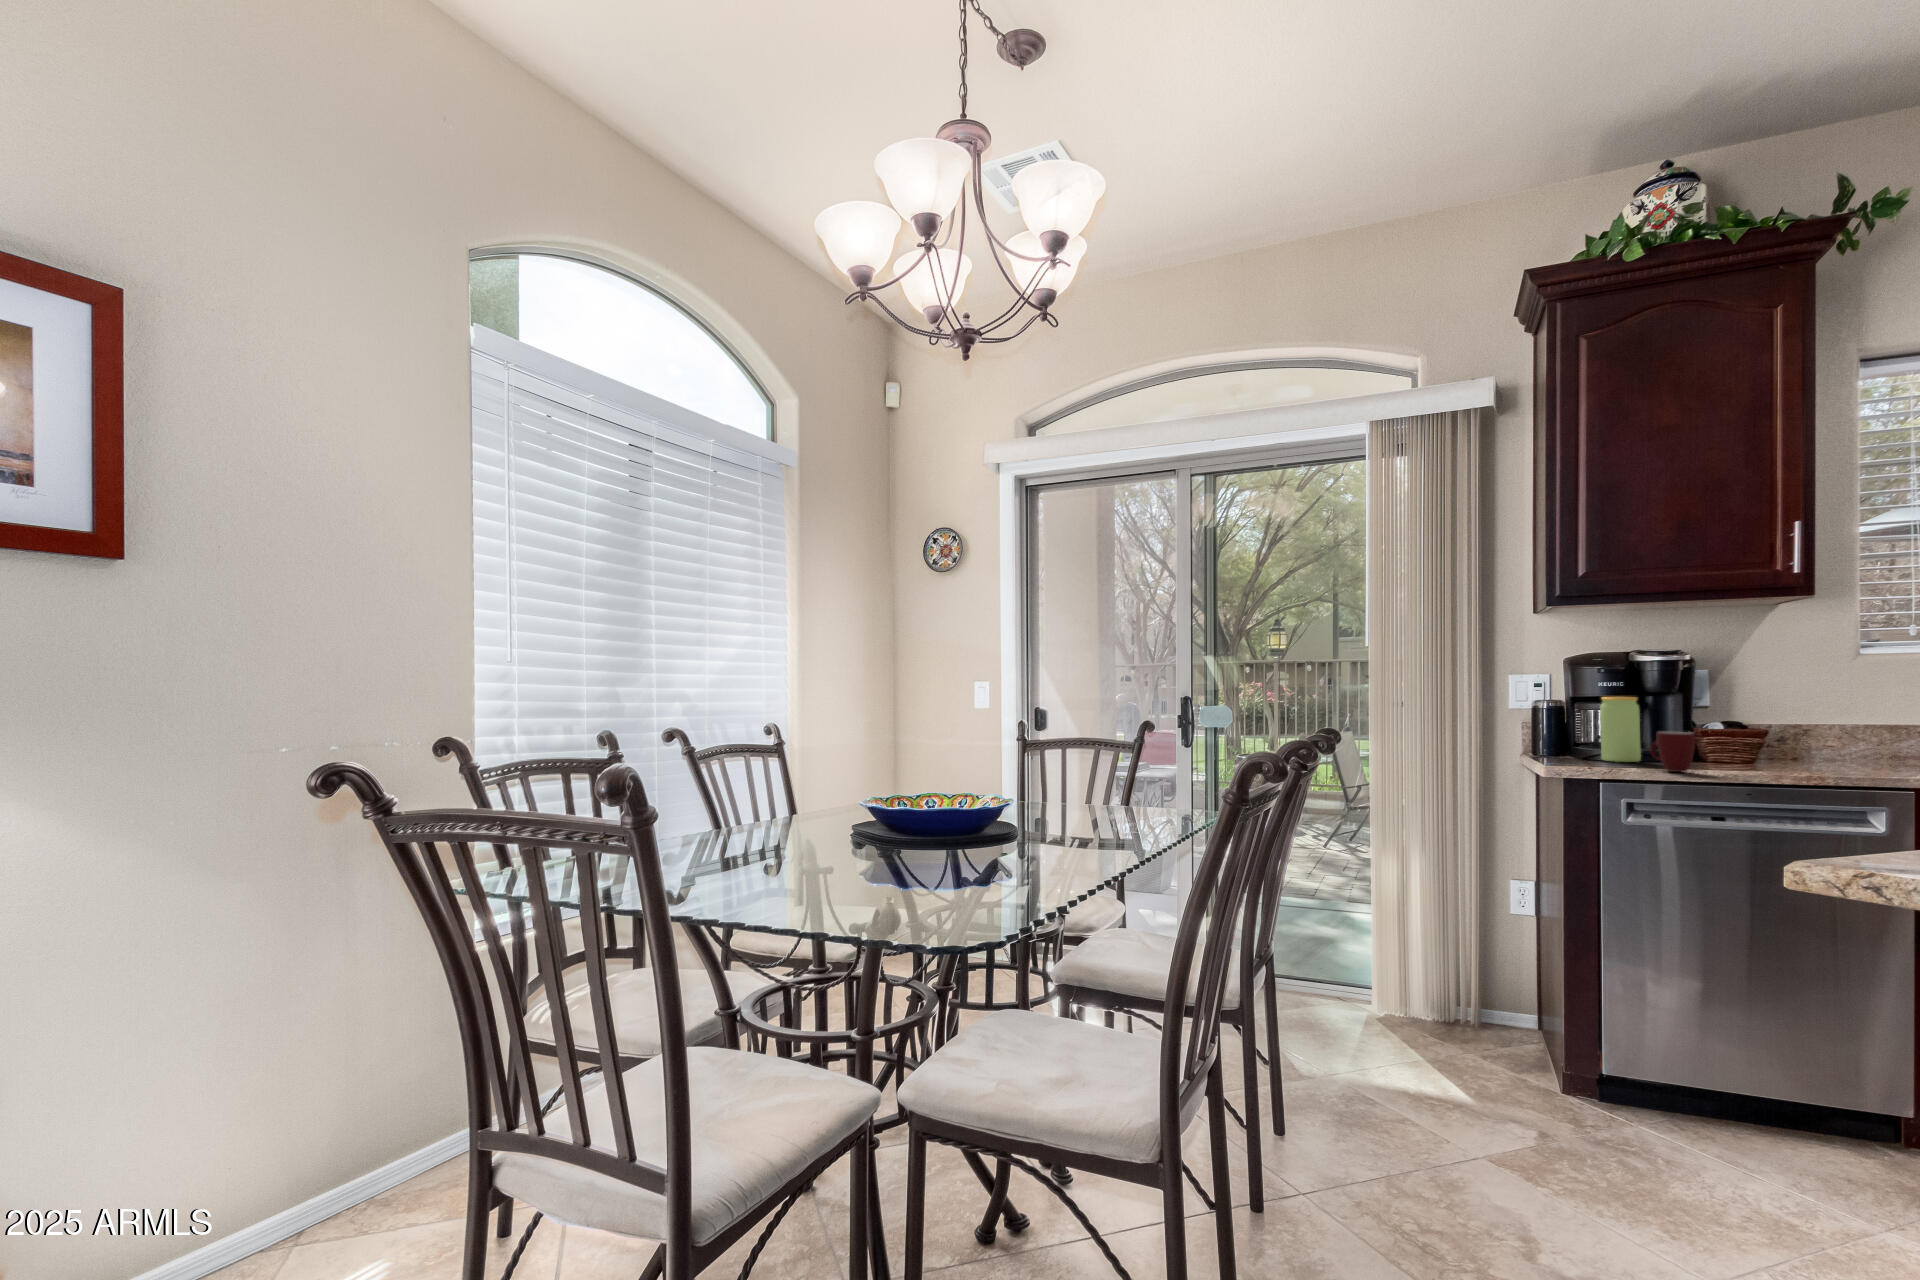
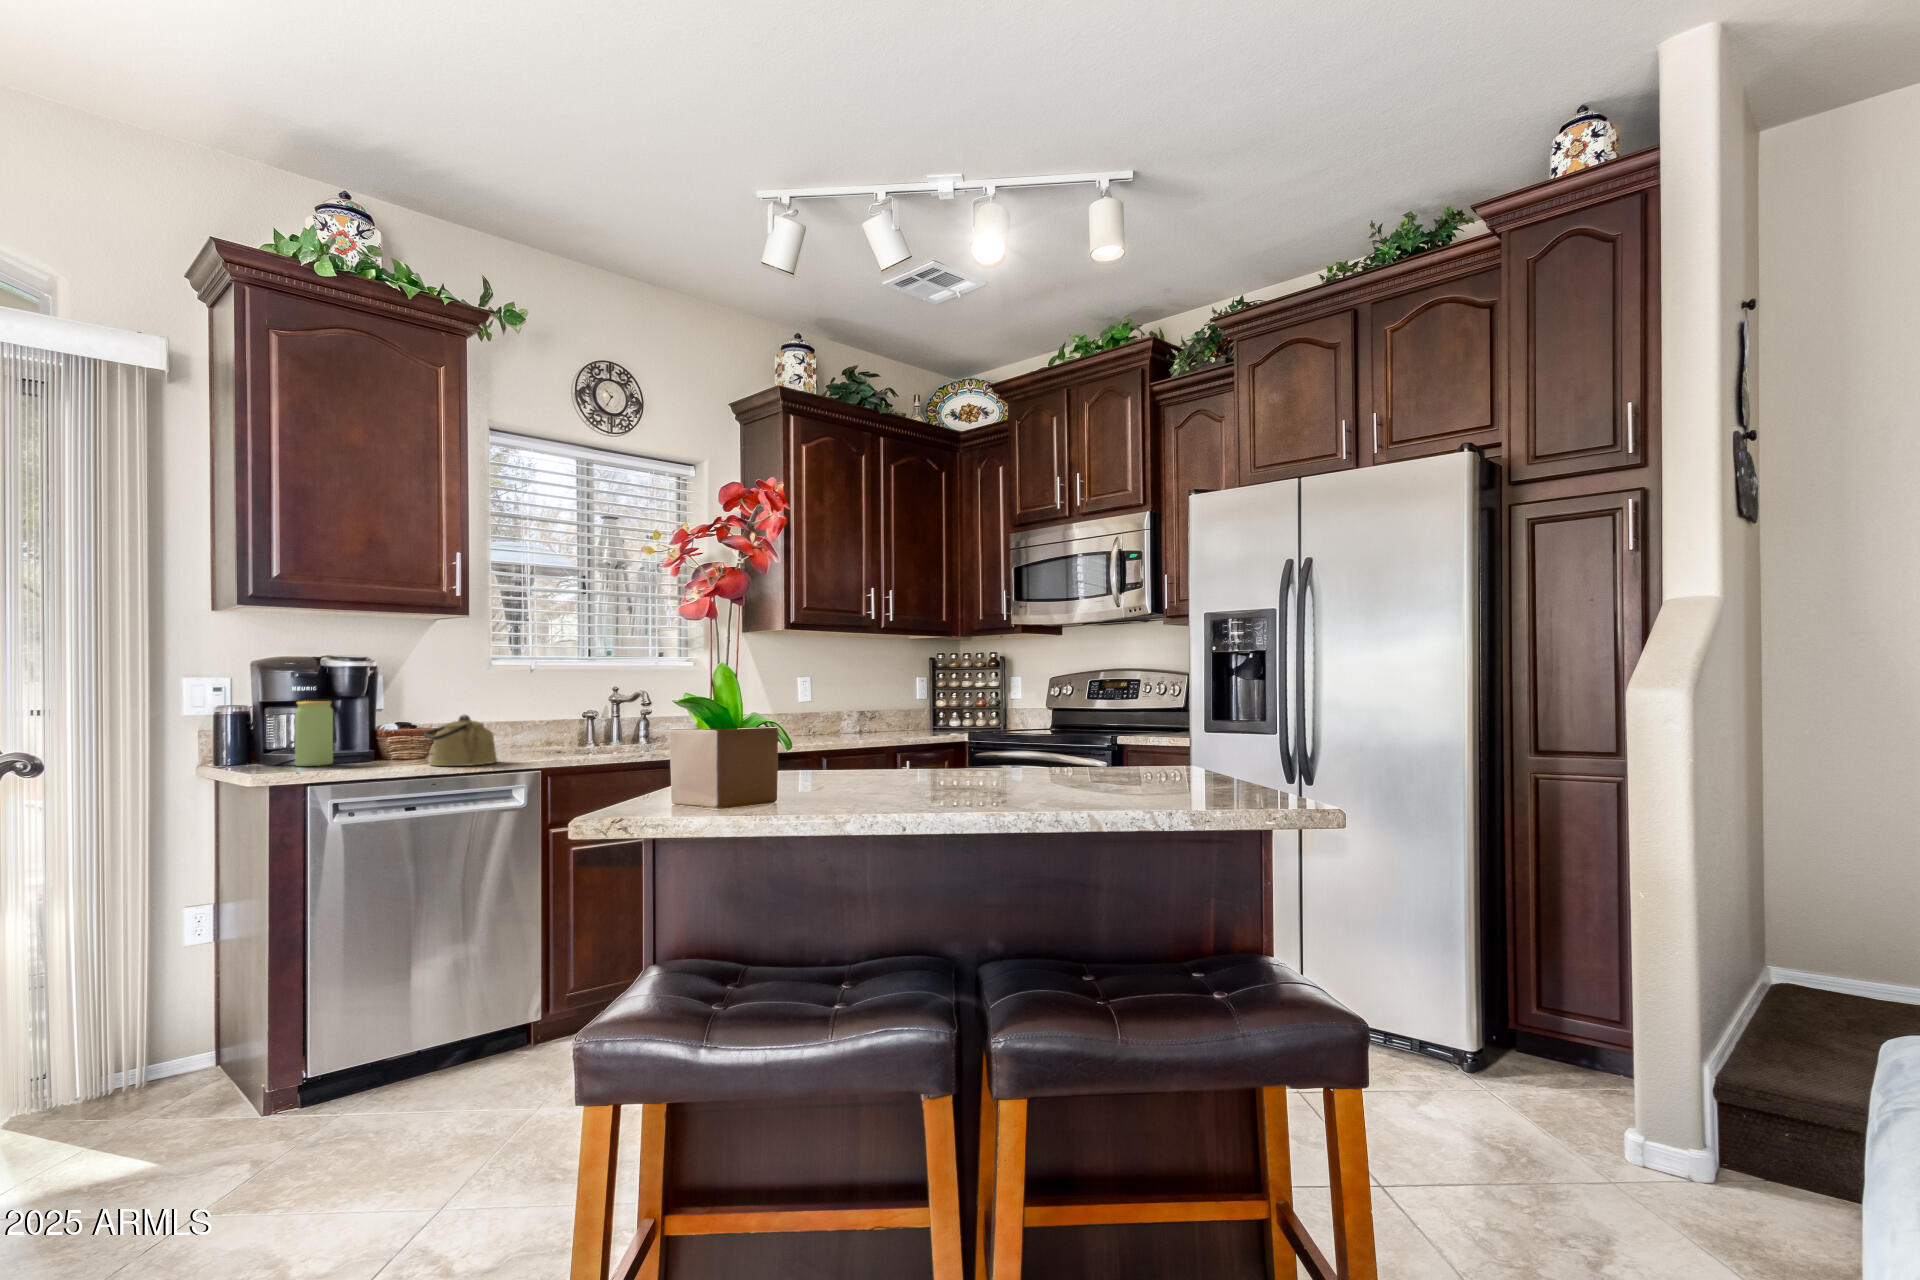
kettle: none [1740,718,1843,780] -> present [424,715,497,766]
mug: present [1650,732,1695,772] -> none [351,732,392,770]

